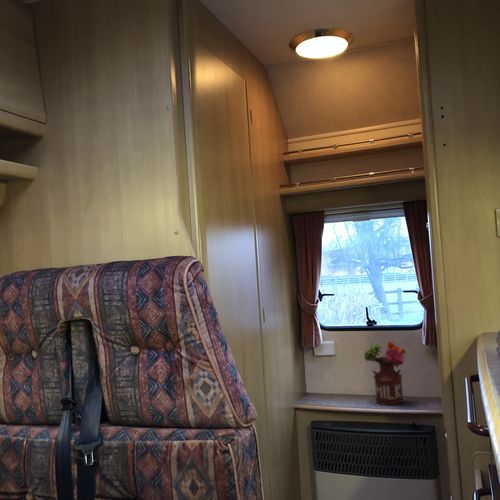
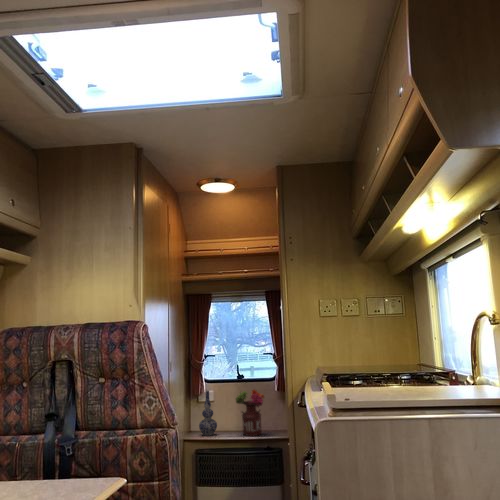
vase: none [315,342,340,401] -> present [199,390,217,436]

